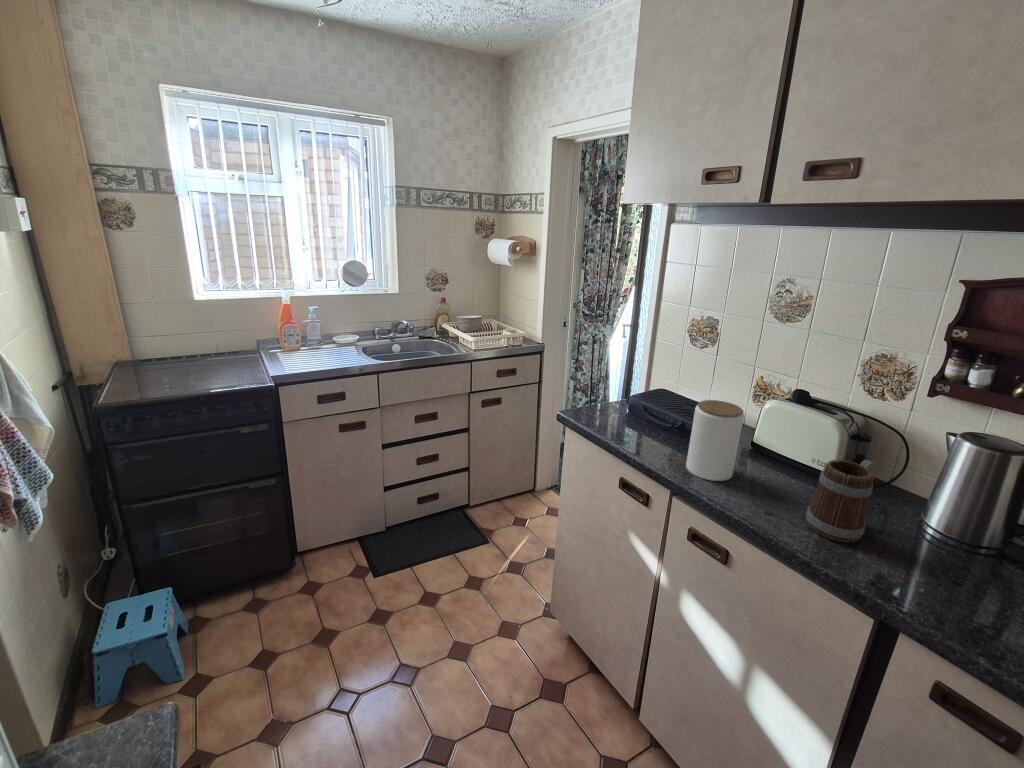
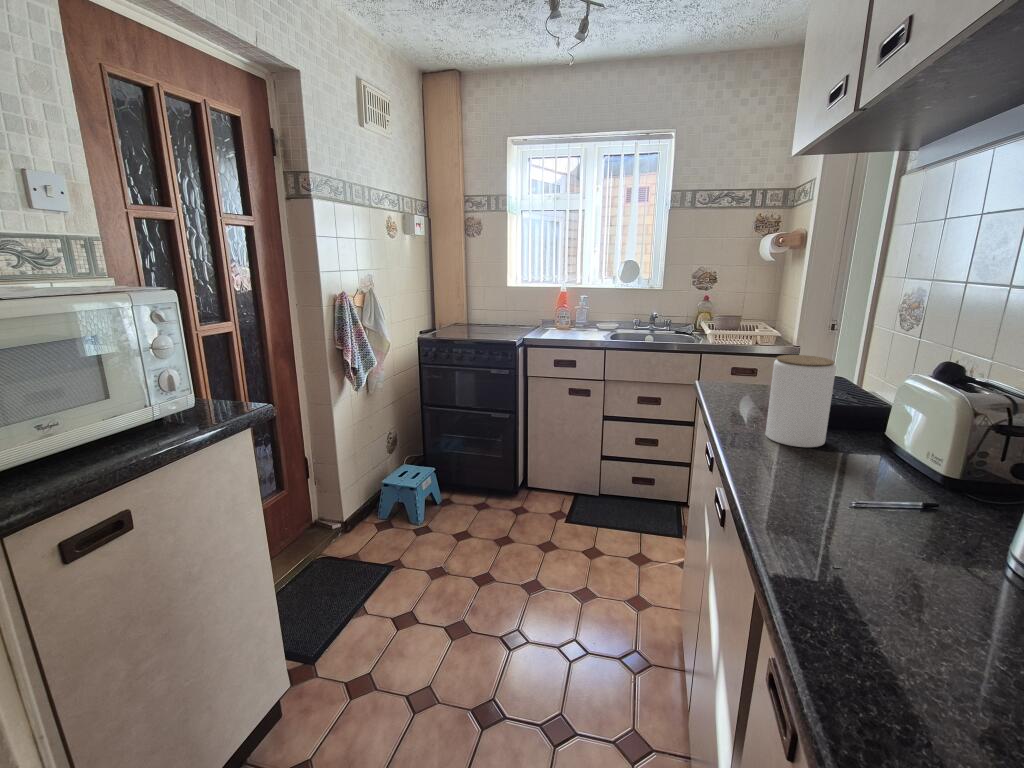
mug: present [806,460,876,542] -> none [829,411,957,518]

